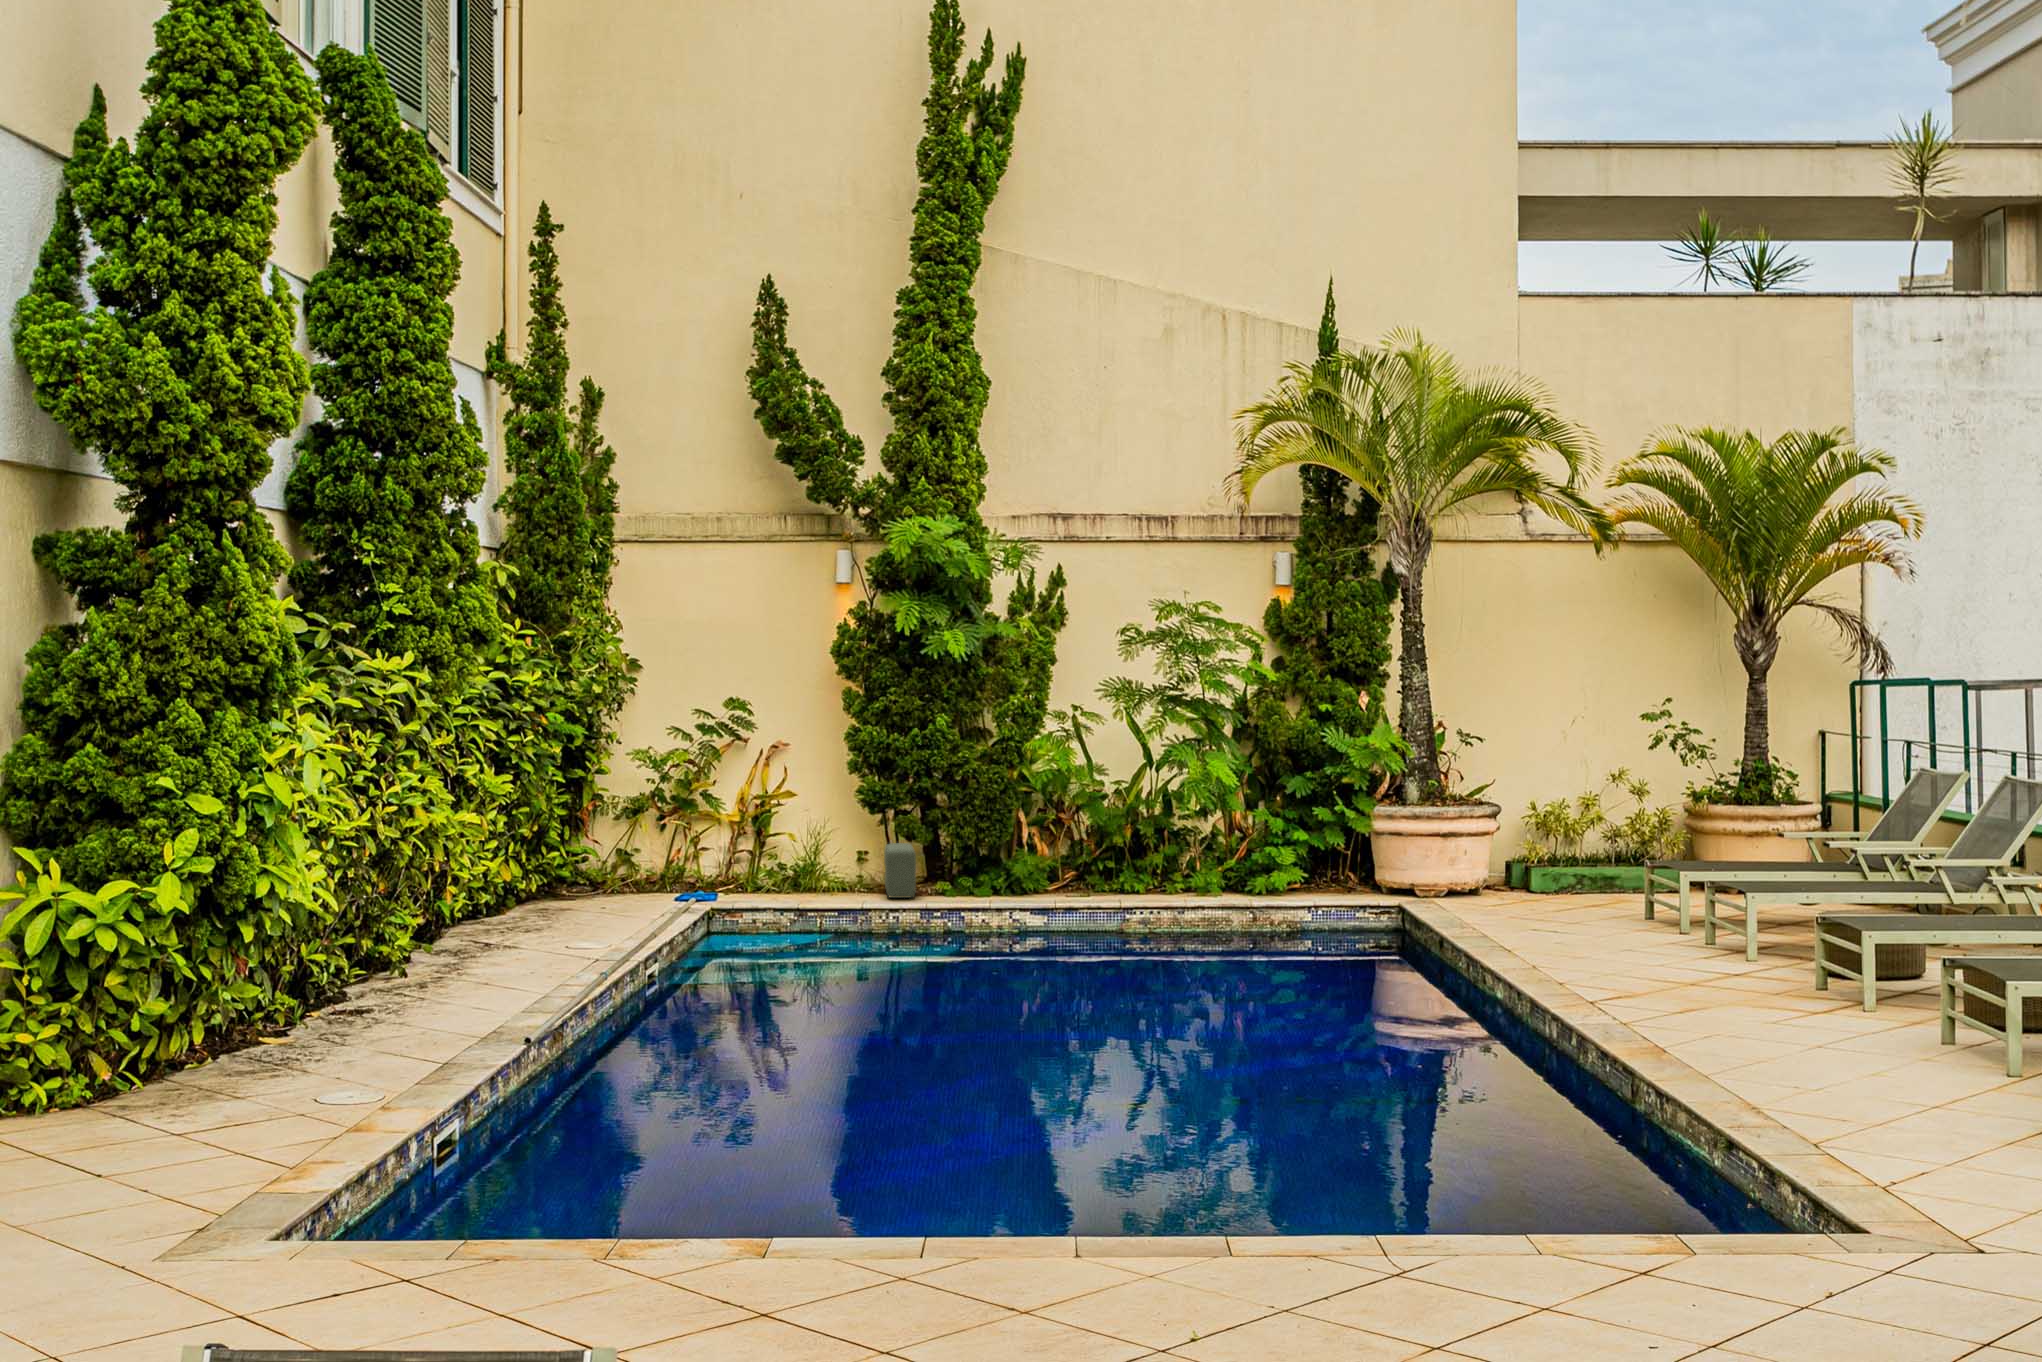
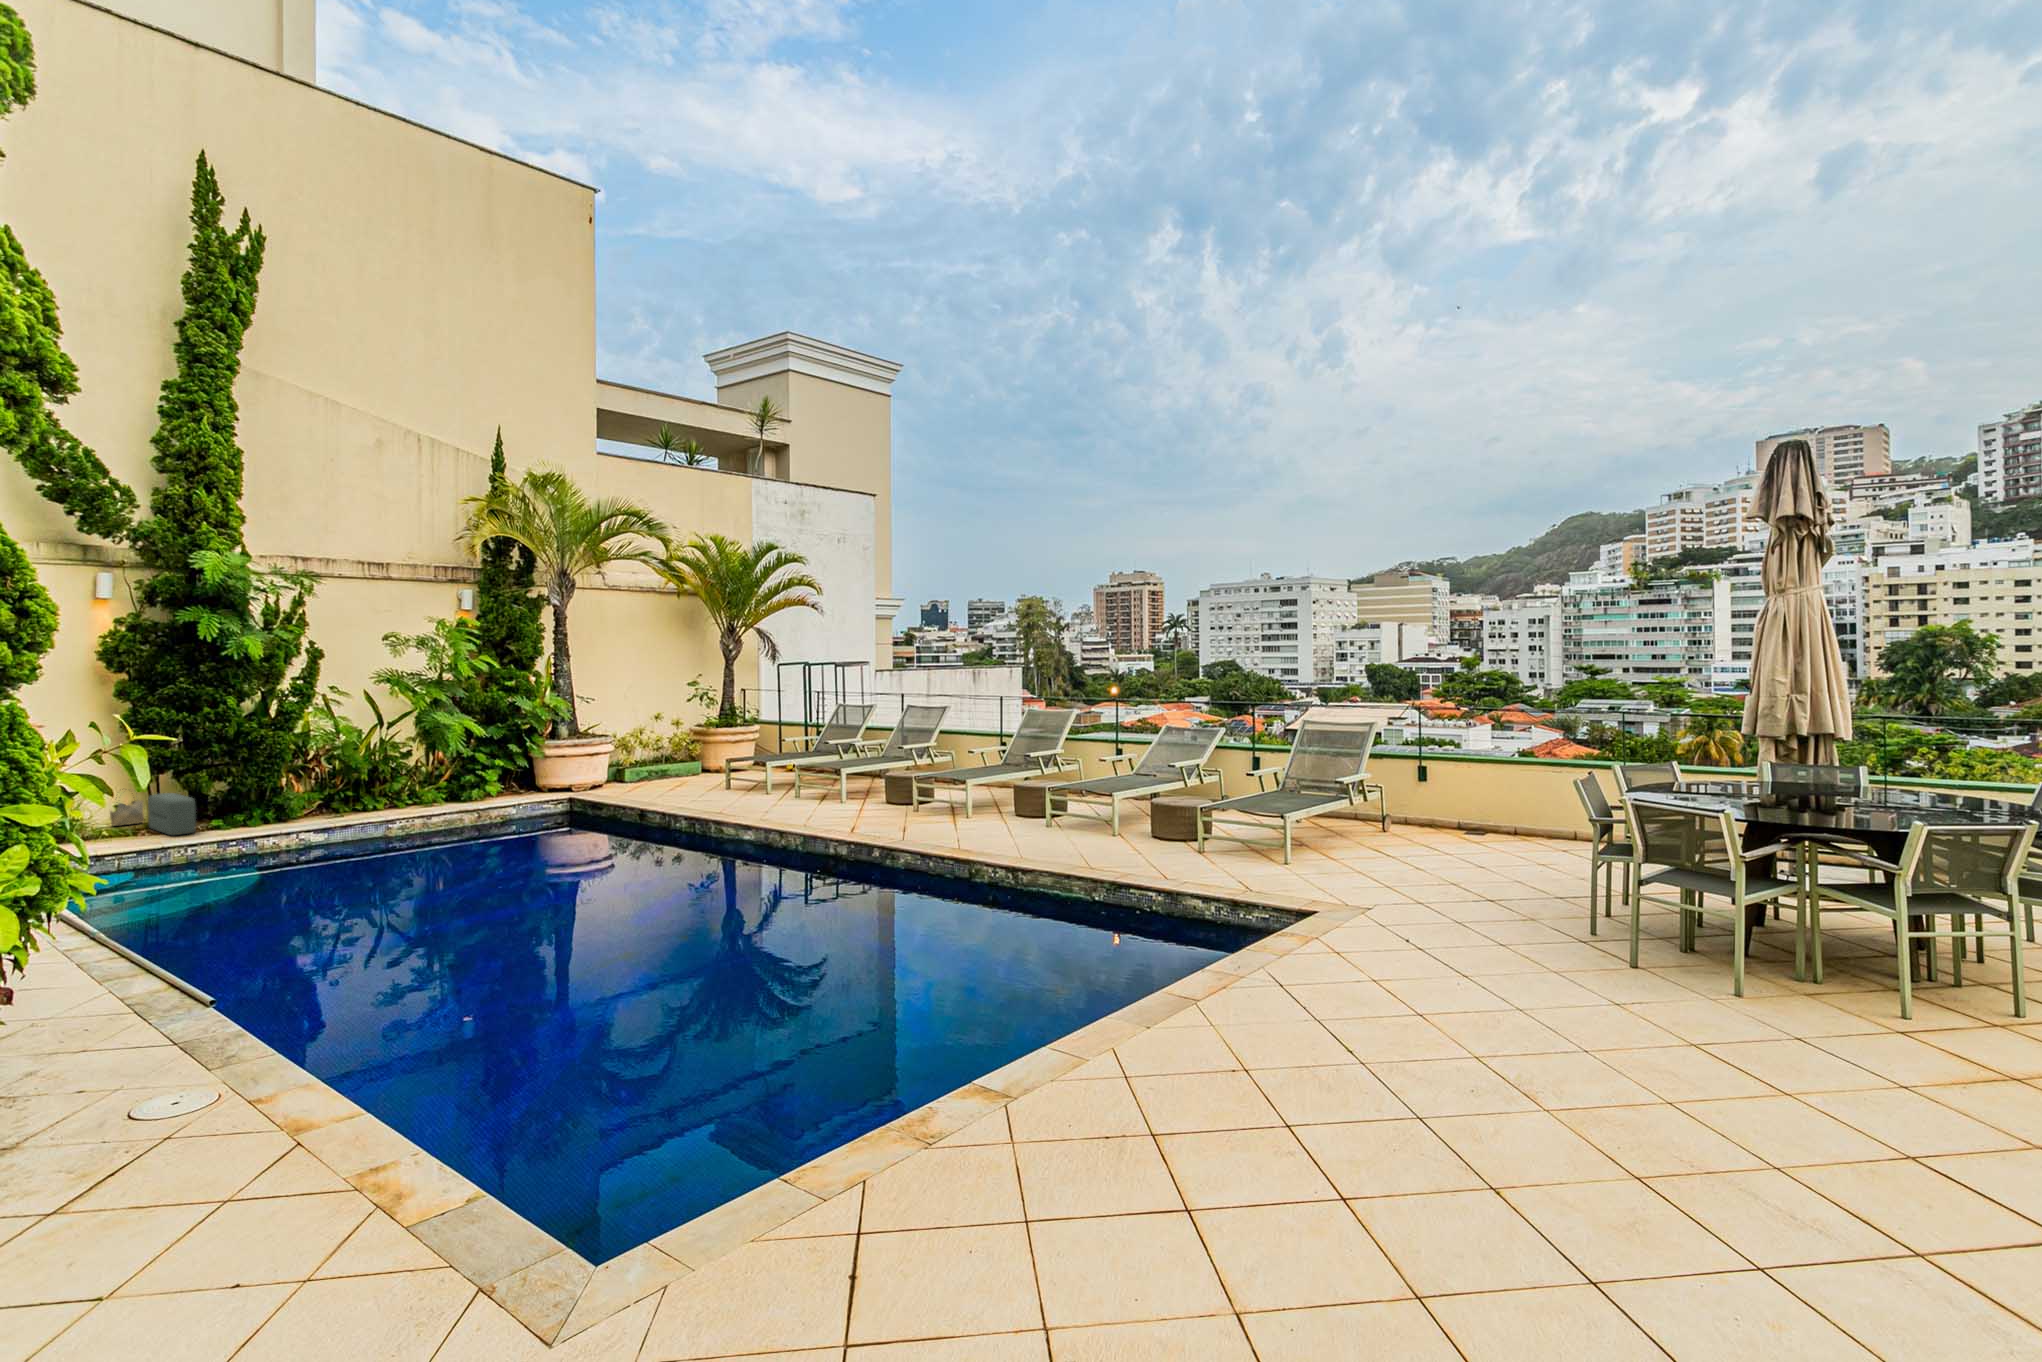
woven basket: none [855,835,891,883] -> present [110,800,144,826]

